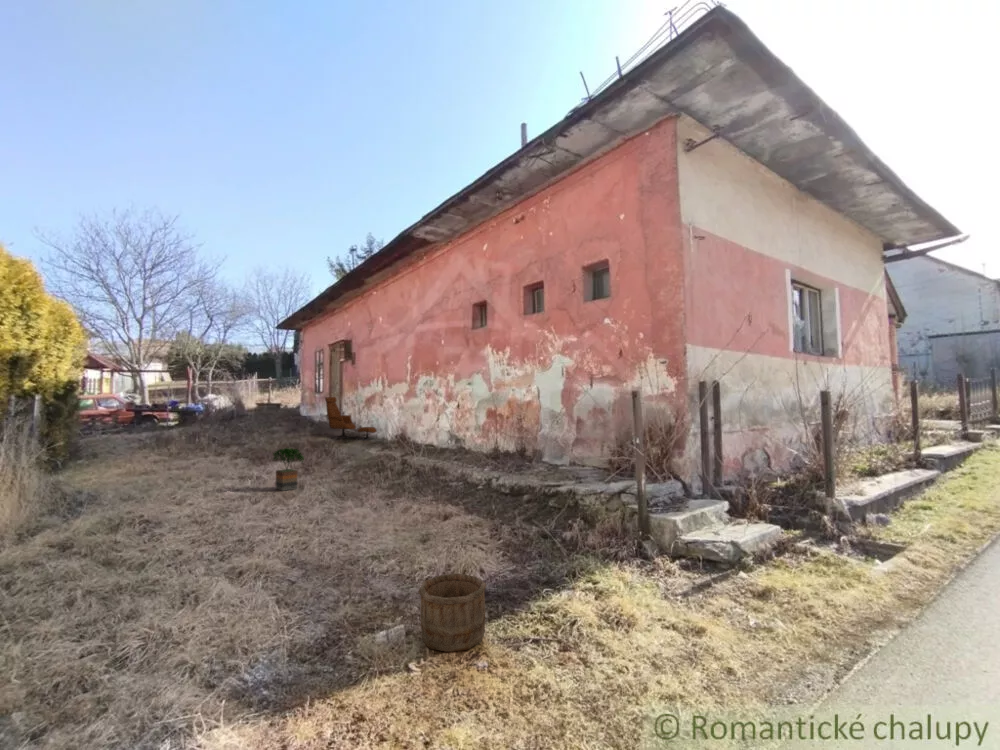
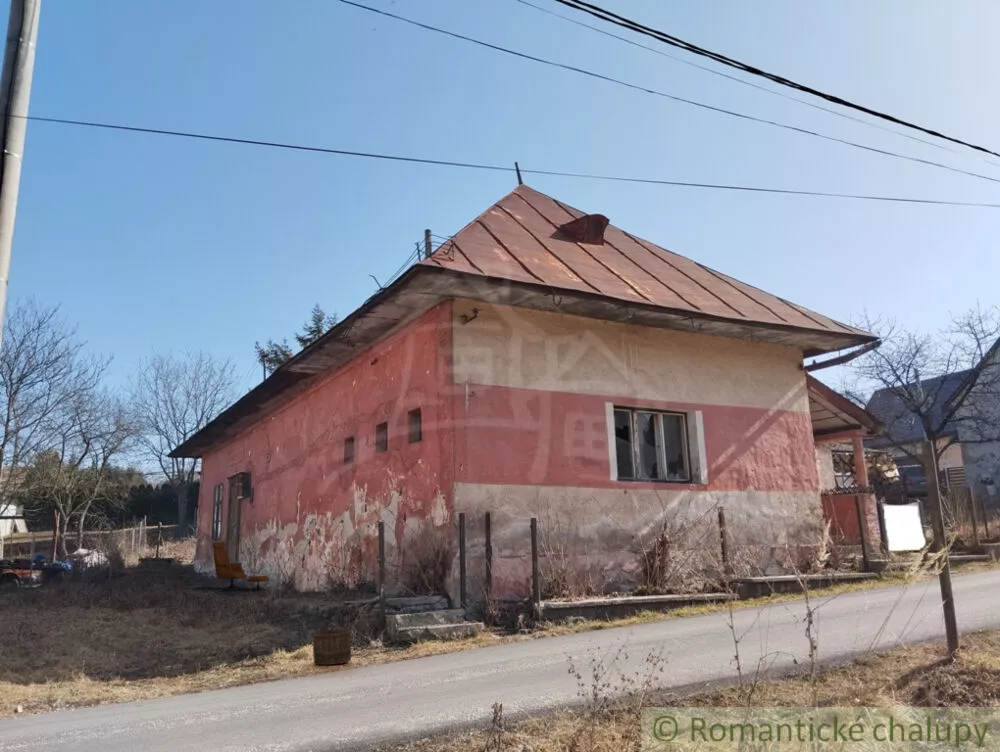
potted tree: present [273,448,304,491] -> none [142,582,171,621]
wooden bucket: present [418,574,486,652] -> present [312,629,352,665]

